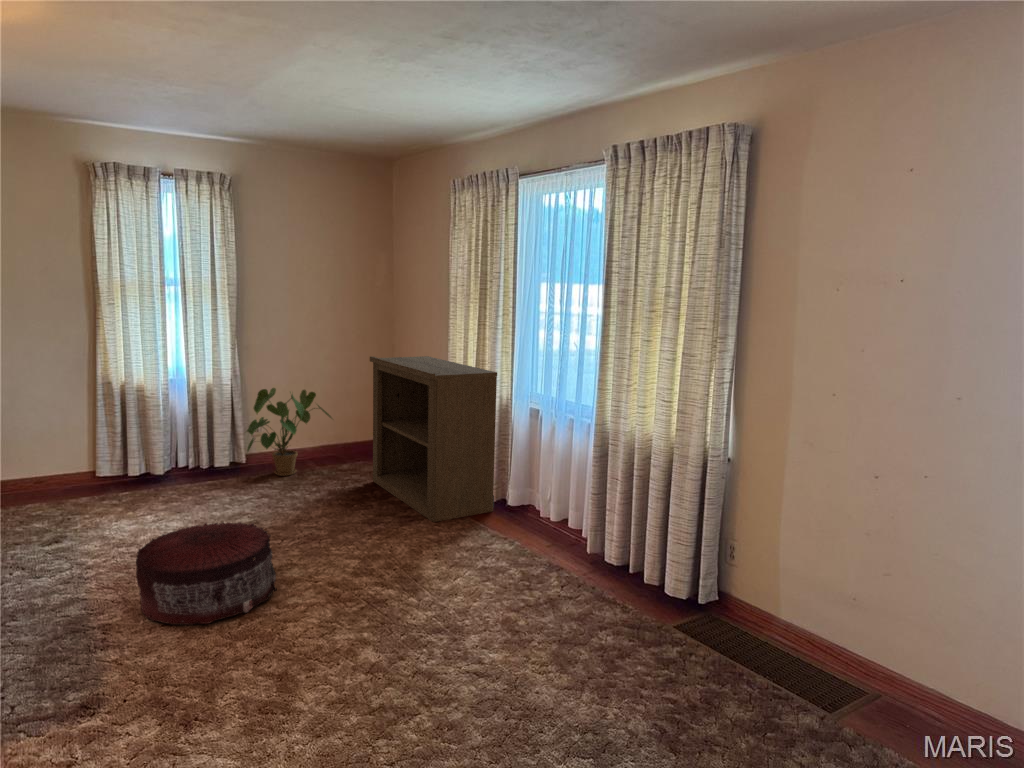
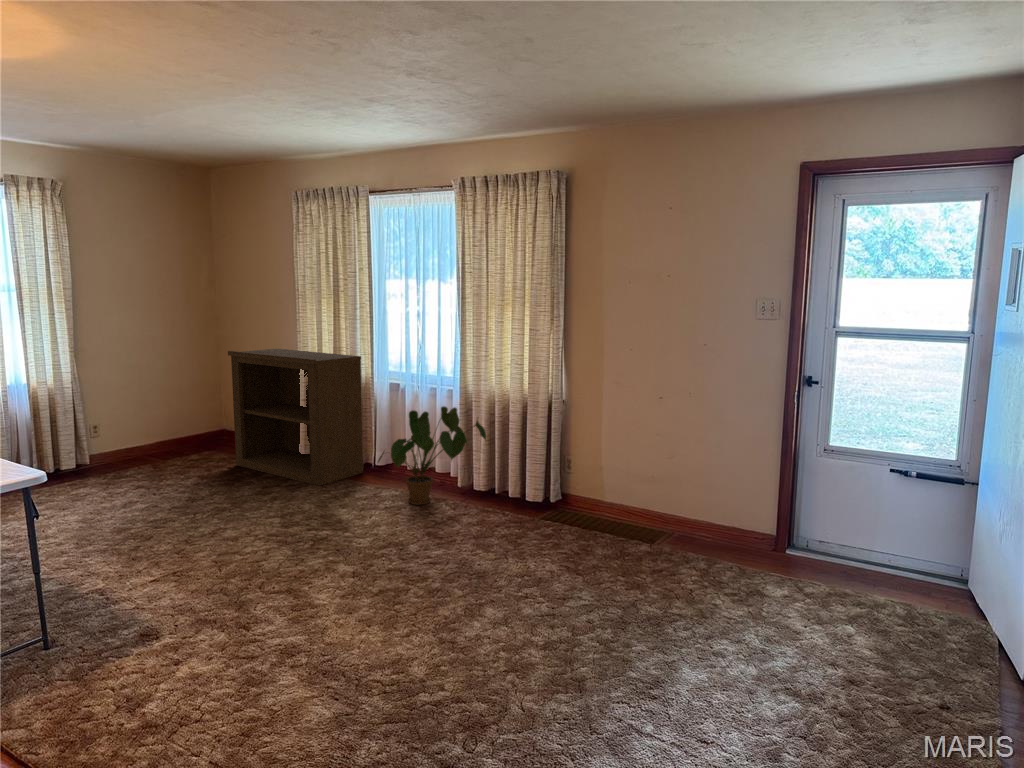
house plant: present [246,388,332,476] -> present [378,406,486,505]
pouf: present [136,522,277,625] -> none [104,494,233,581]

